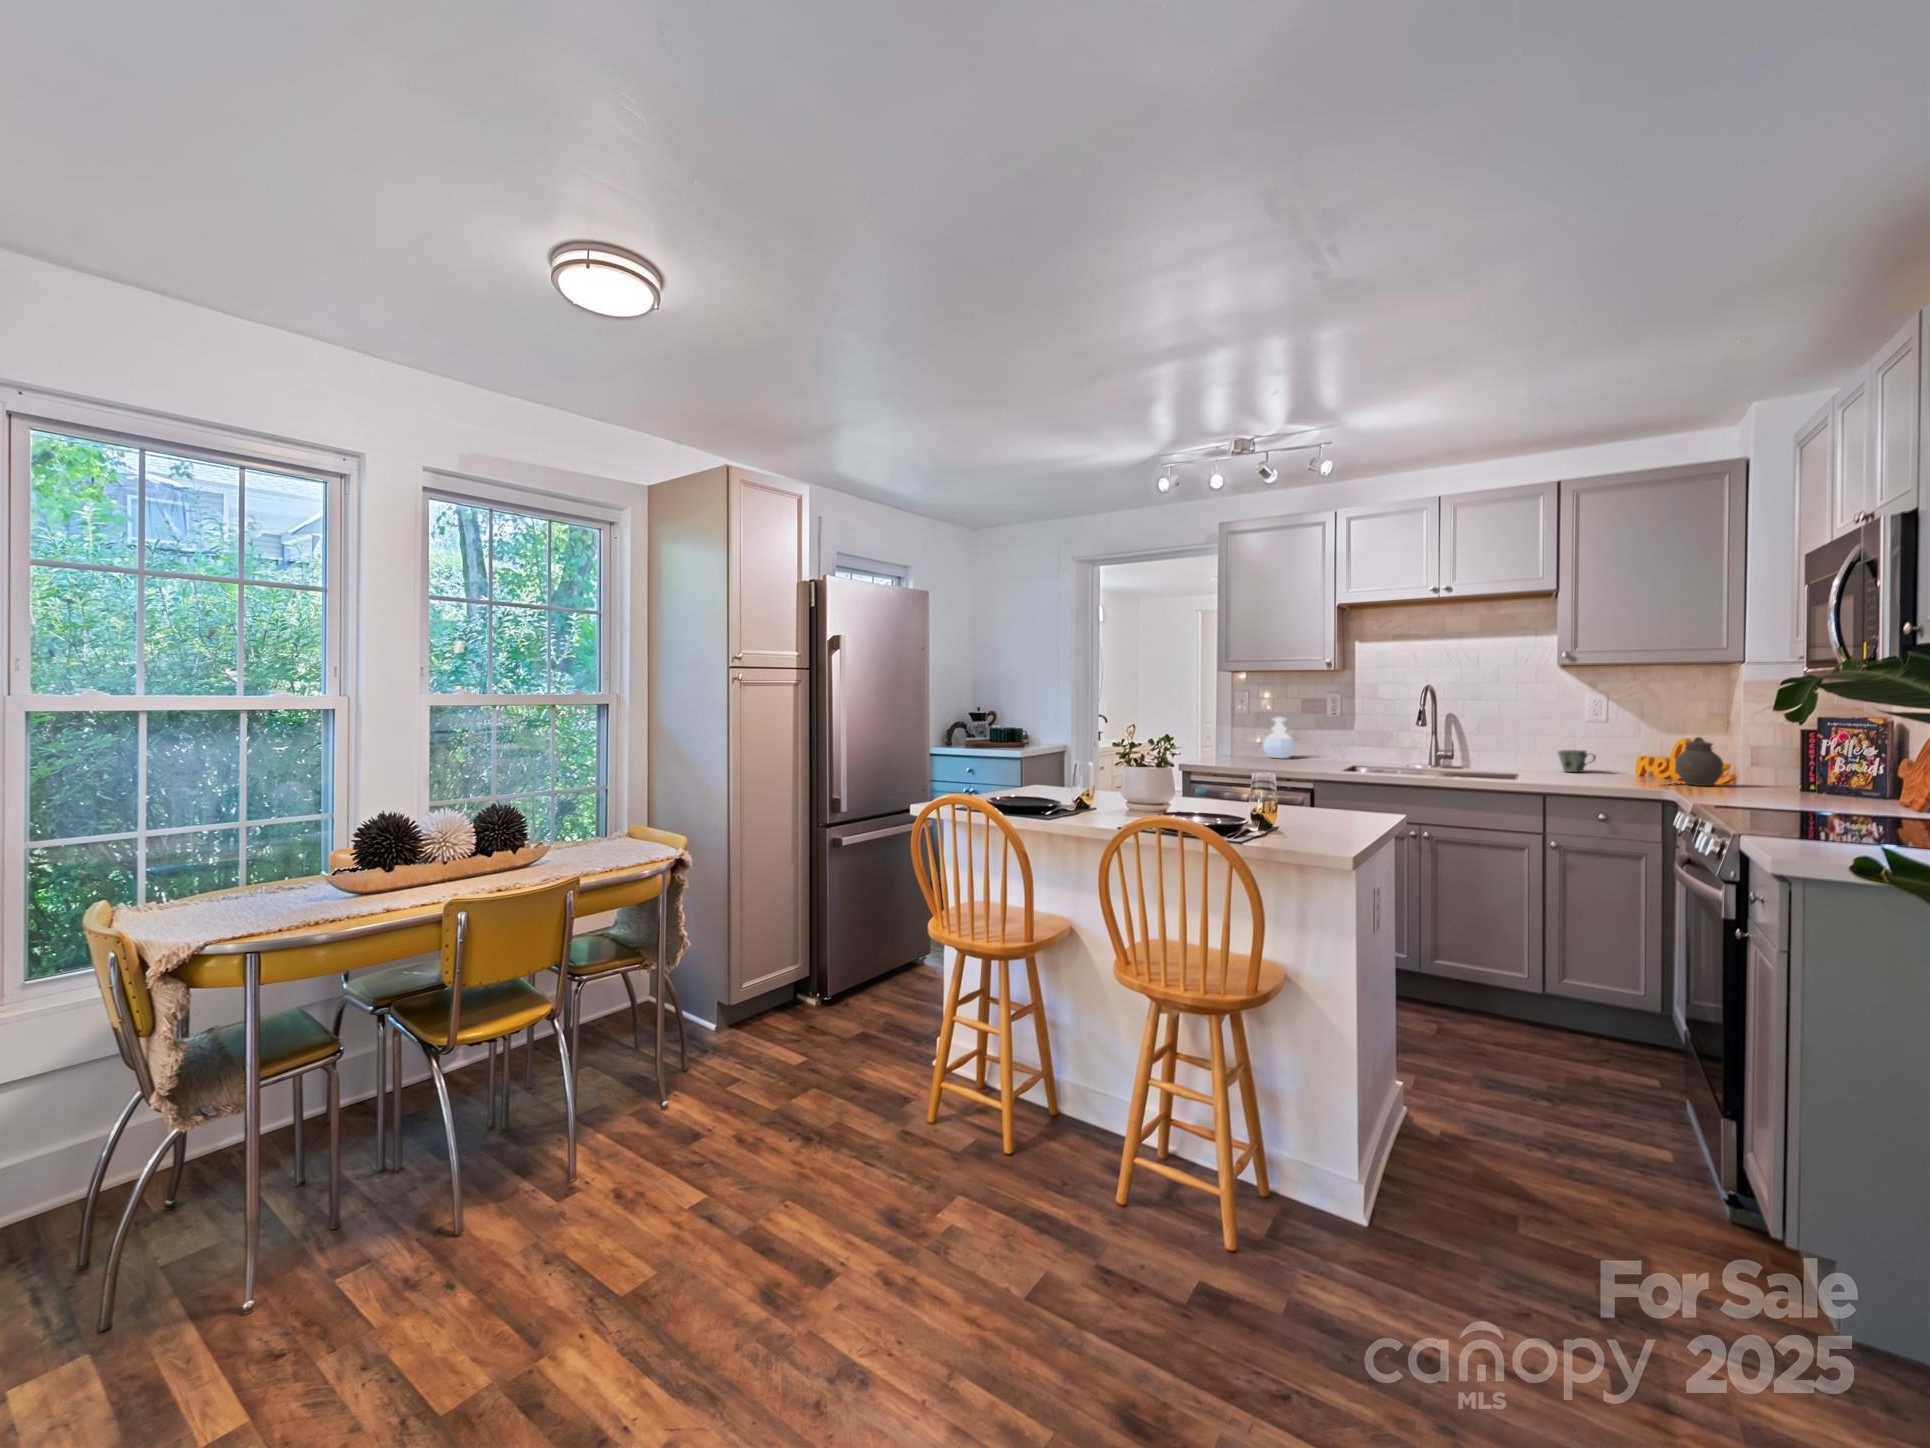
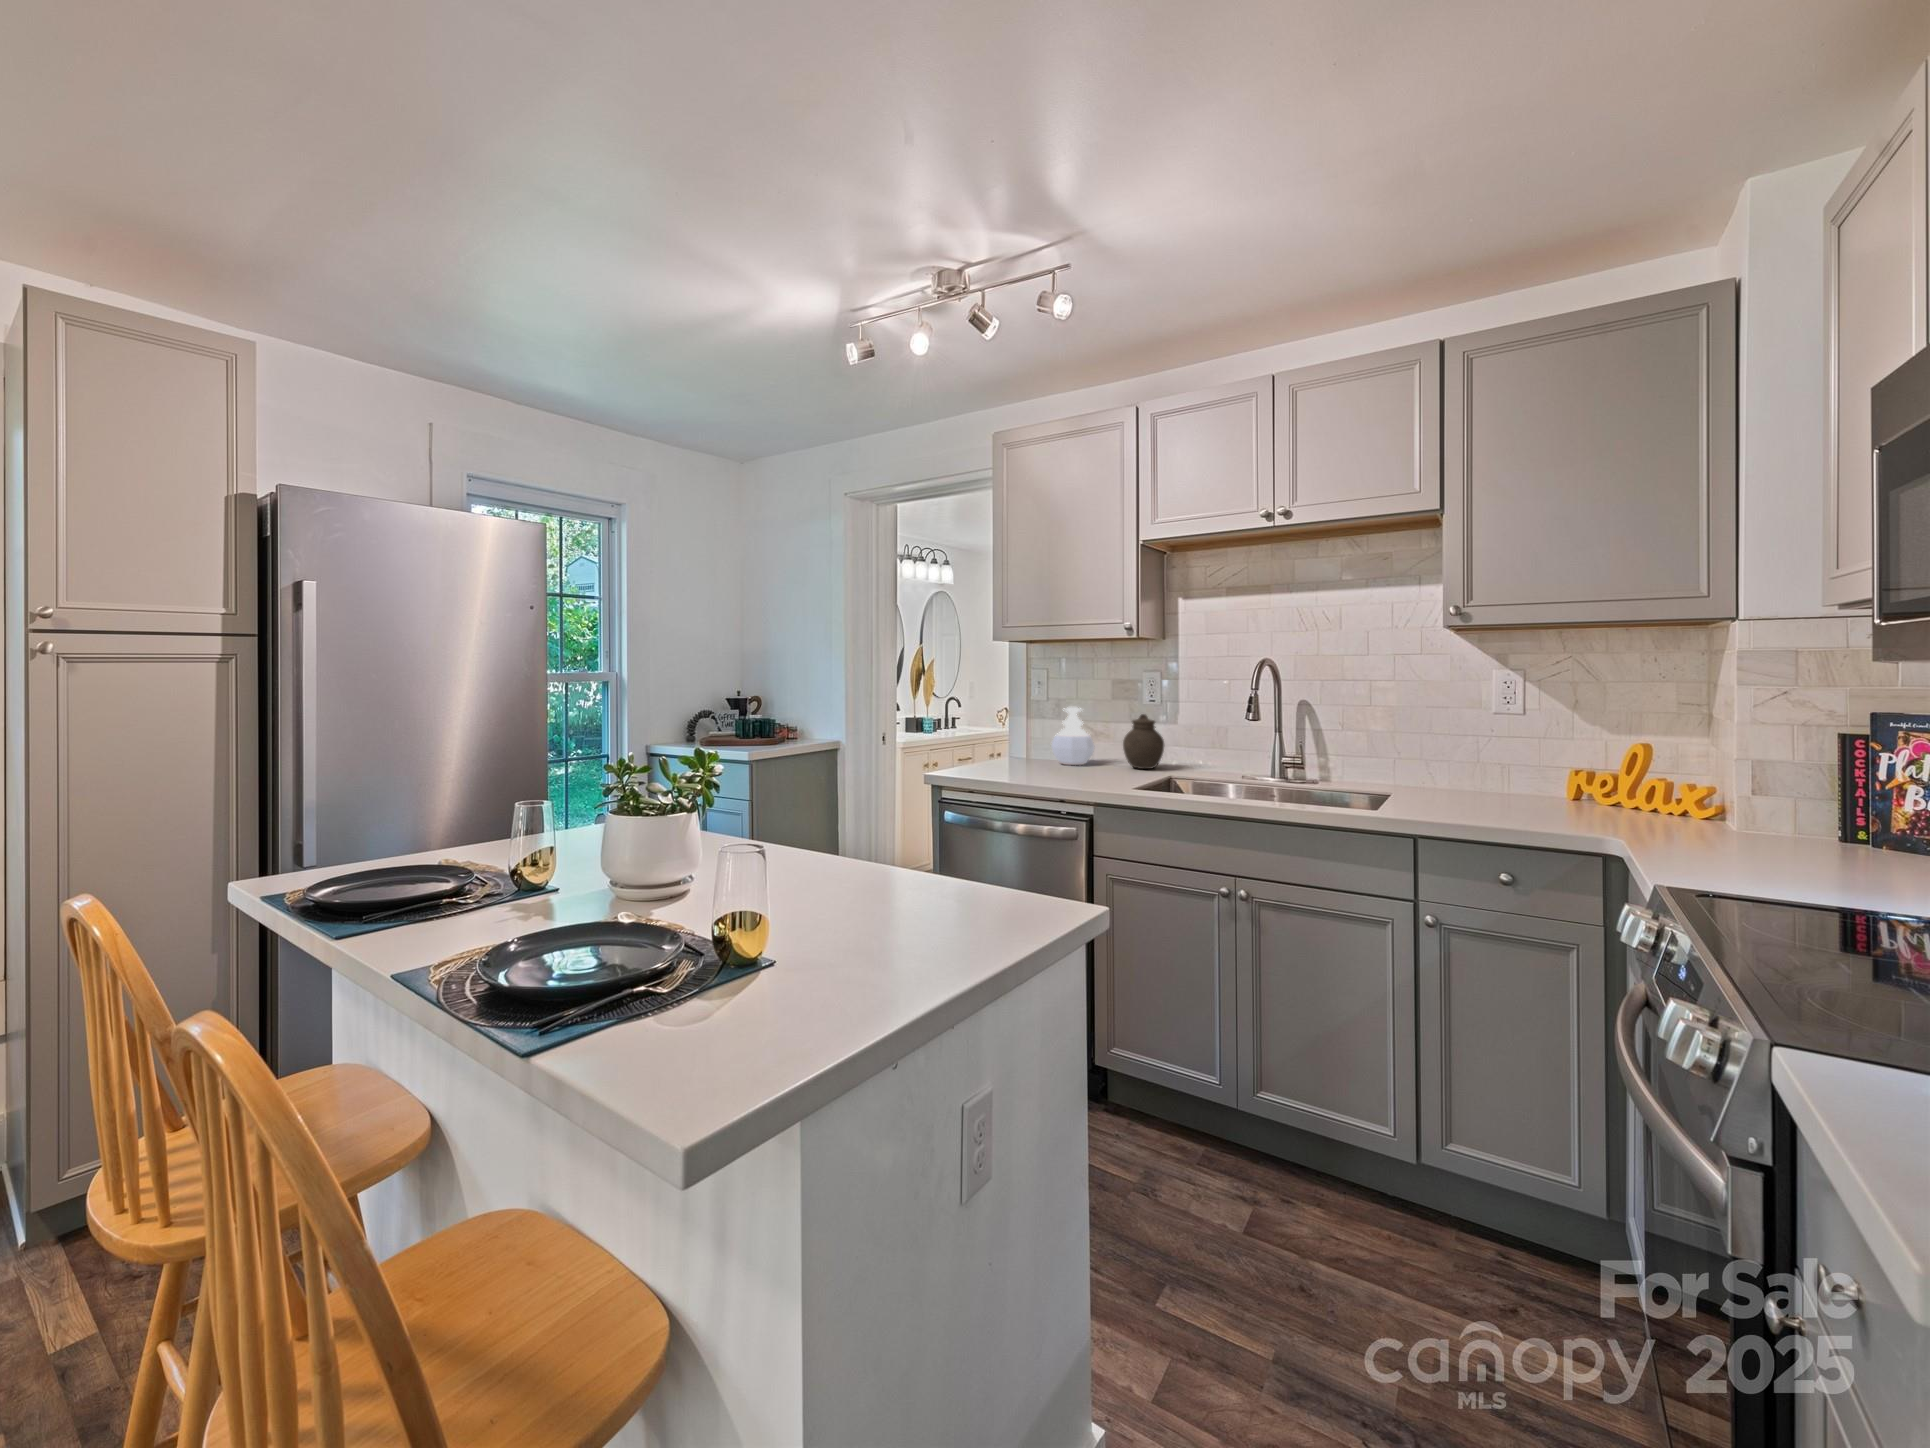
jar: present [1675,737,1724,786] -> present [1123,714,1164,769]
mug: present [1558,750,1596,772] -> none [1446,758,1503,794]

